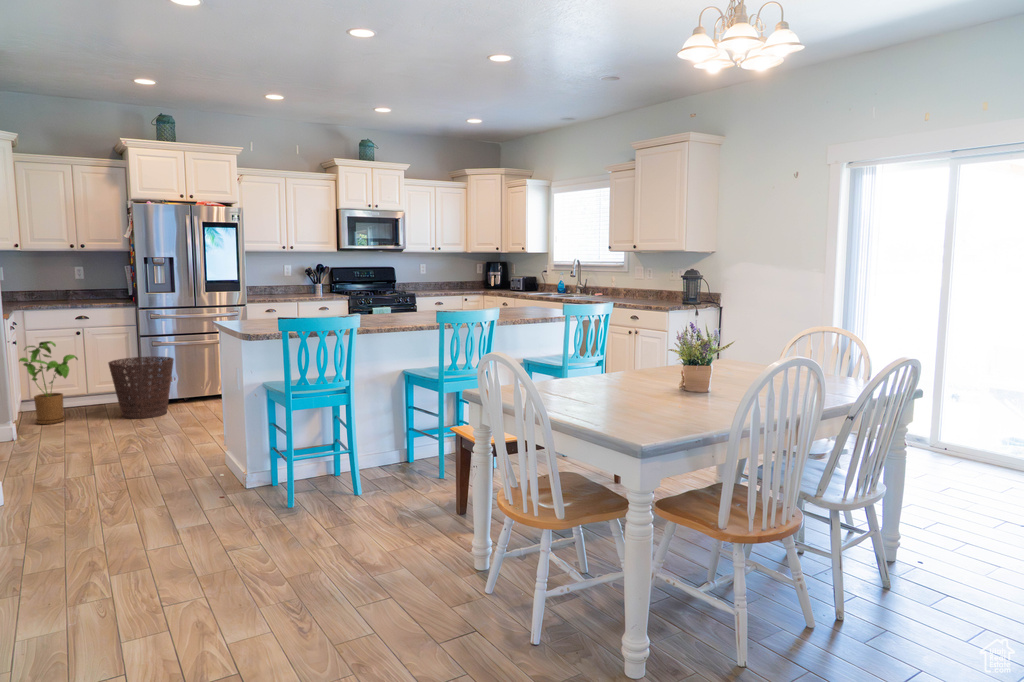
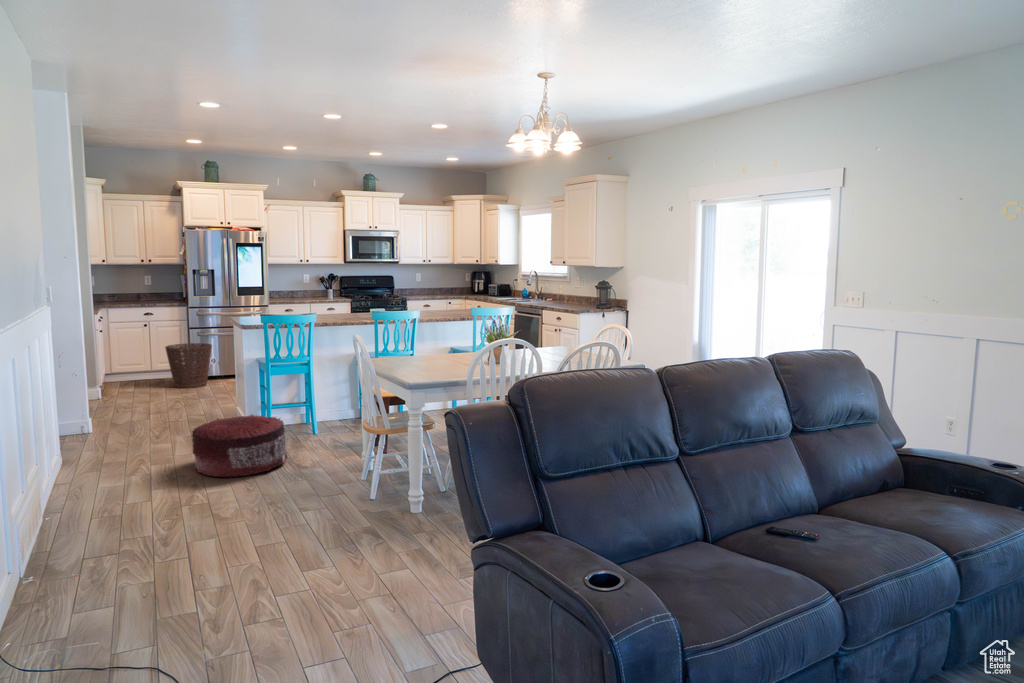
house plant: present [19,341,78,424] -> none [104,330,144,390]
pouf: none [189,476,342,595] -> present [192,415,287,477]

